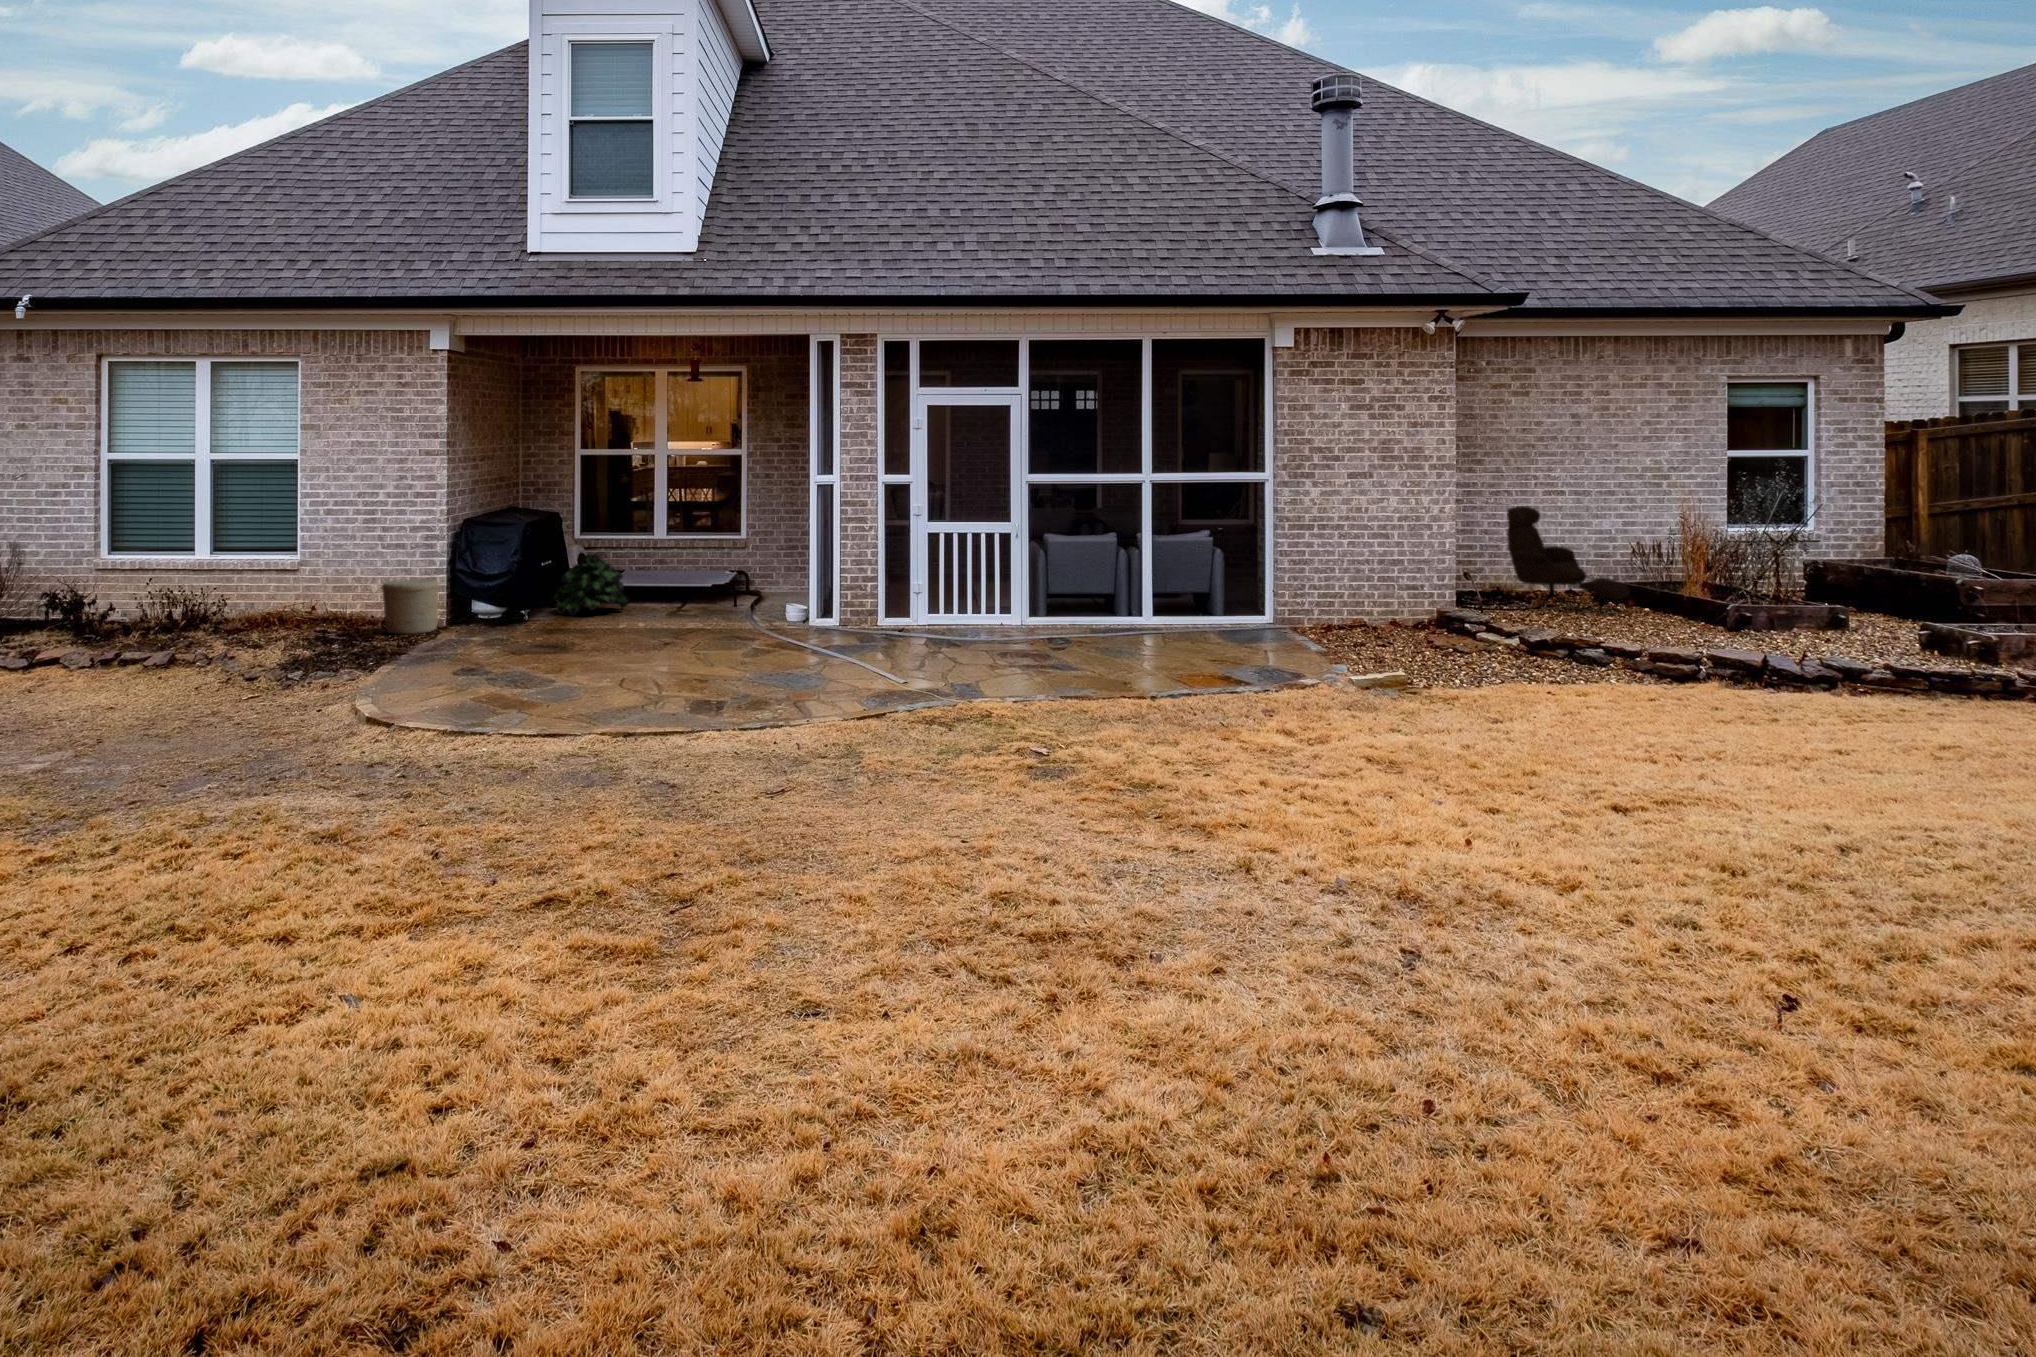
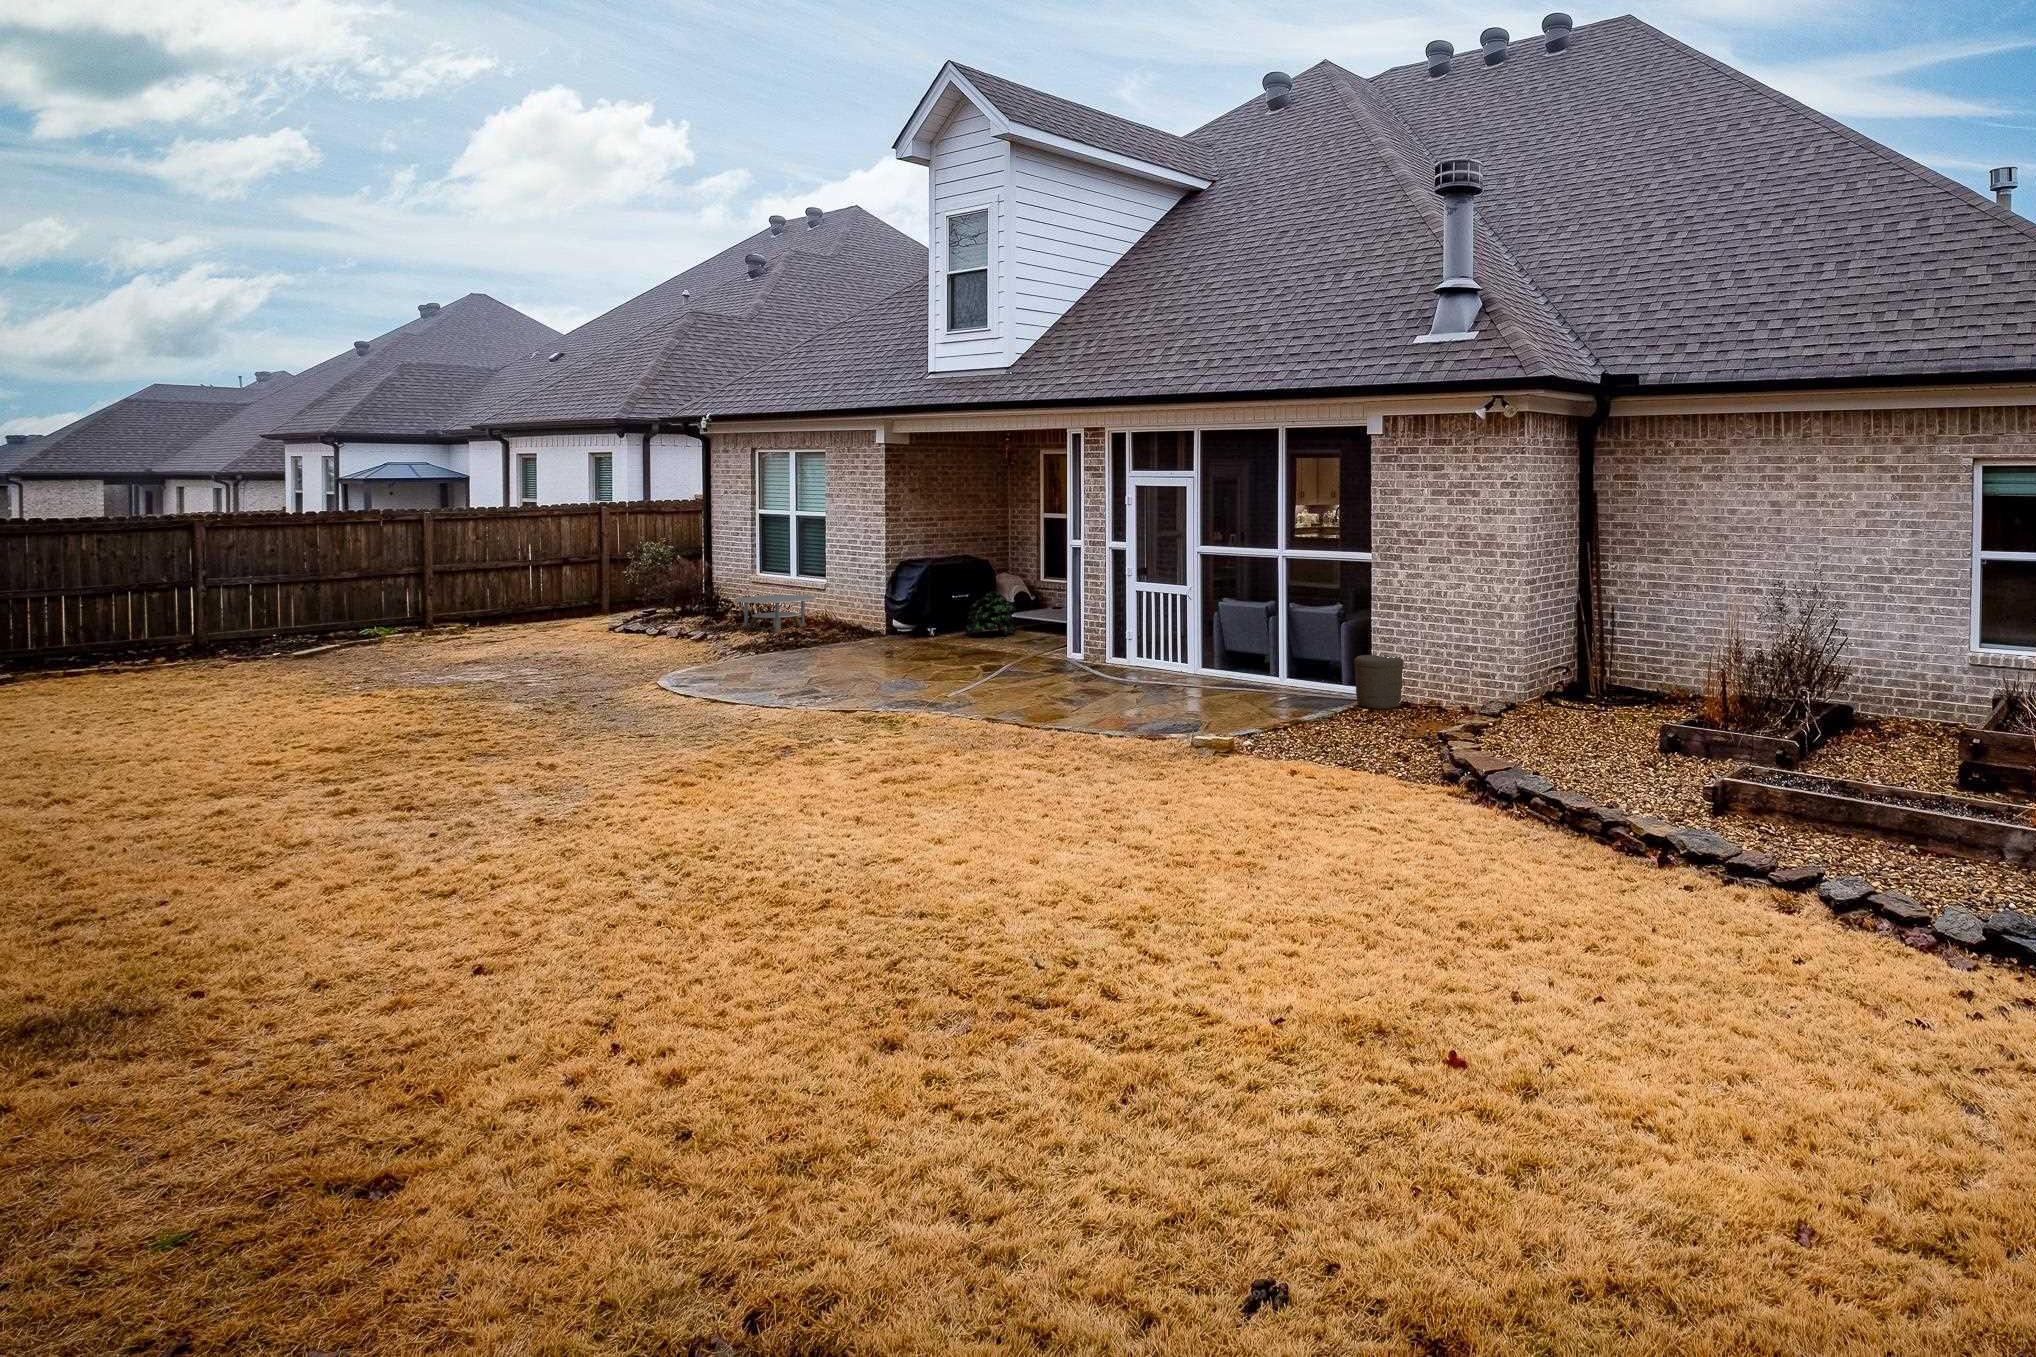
lounge chair: present [1507,506,1630,614] -> none [1666,602,1776,732]
woven basket: present [382,579,438,634] -> present [1354,655,1404,709]
round table: none [154,582,291,641] -> present [735,595,816,633]

